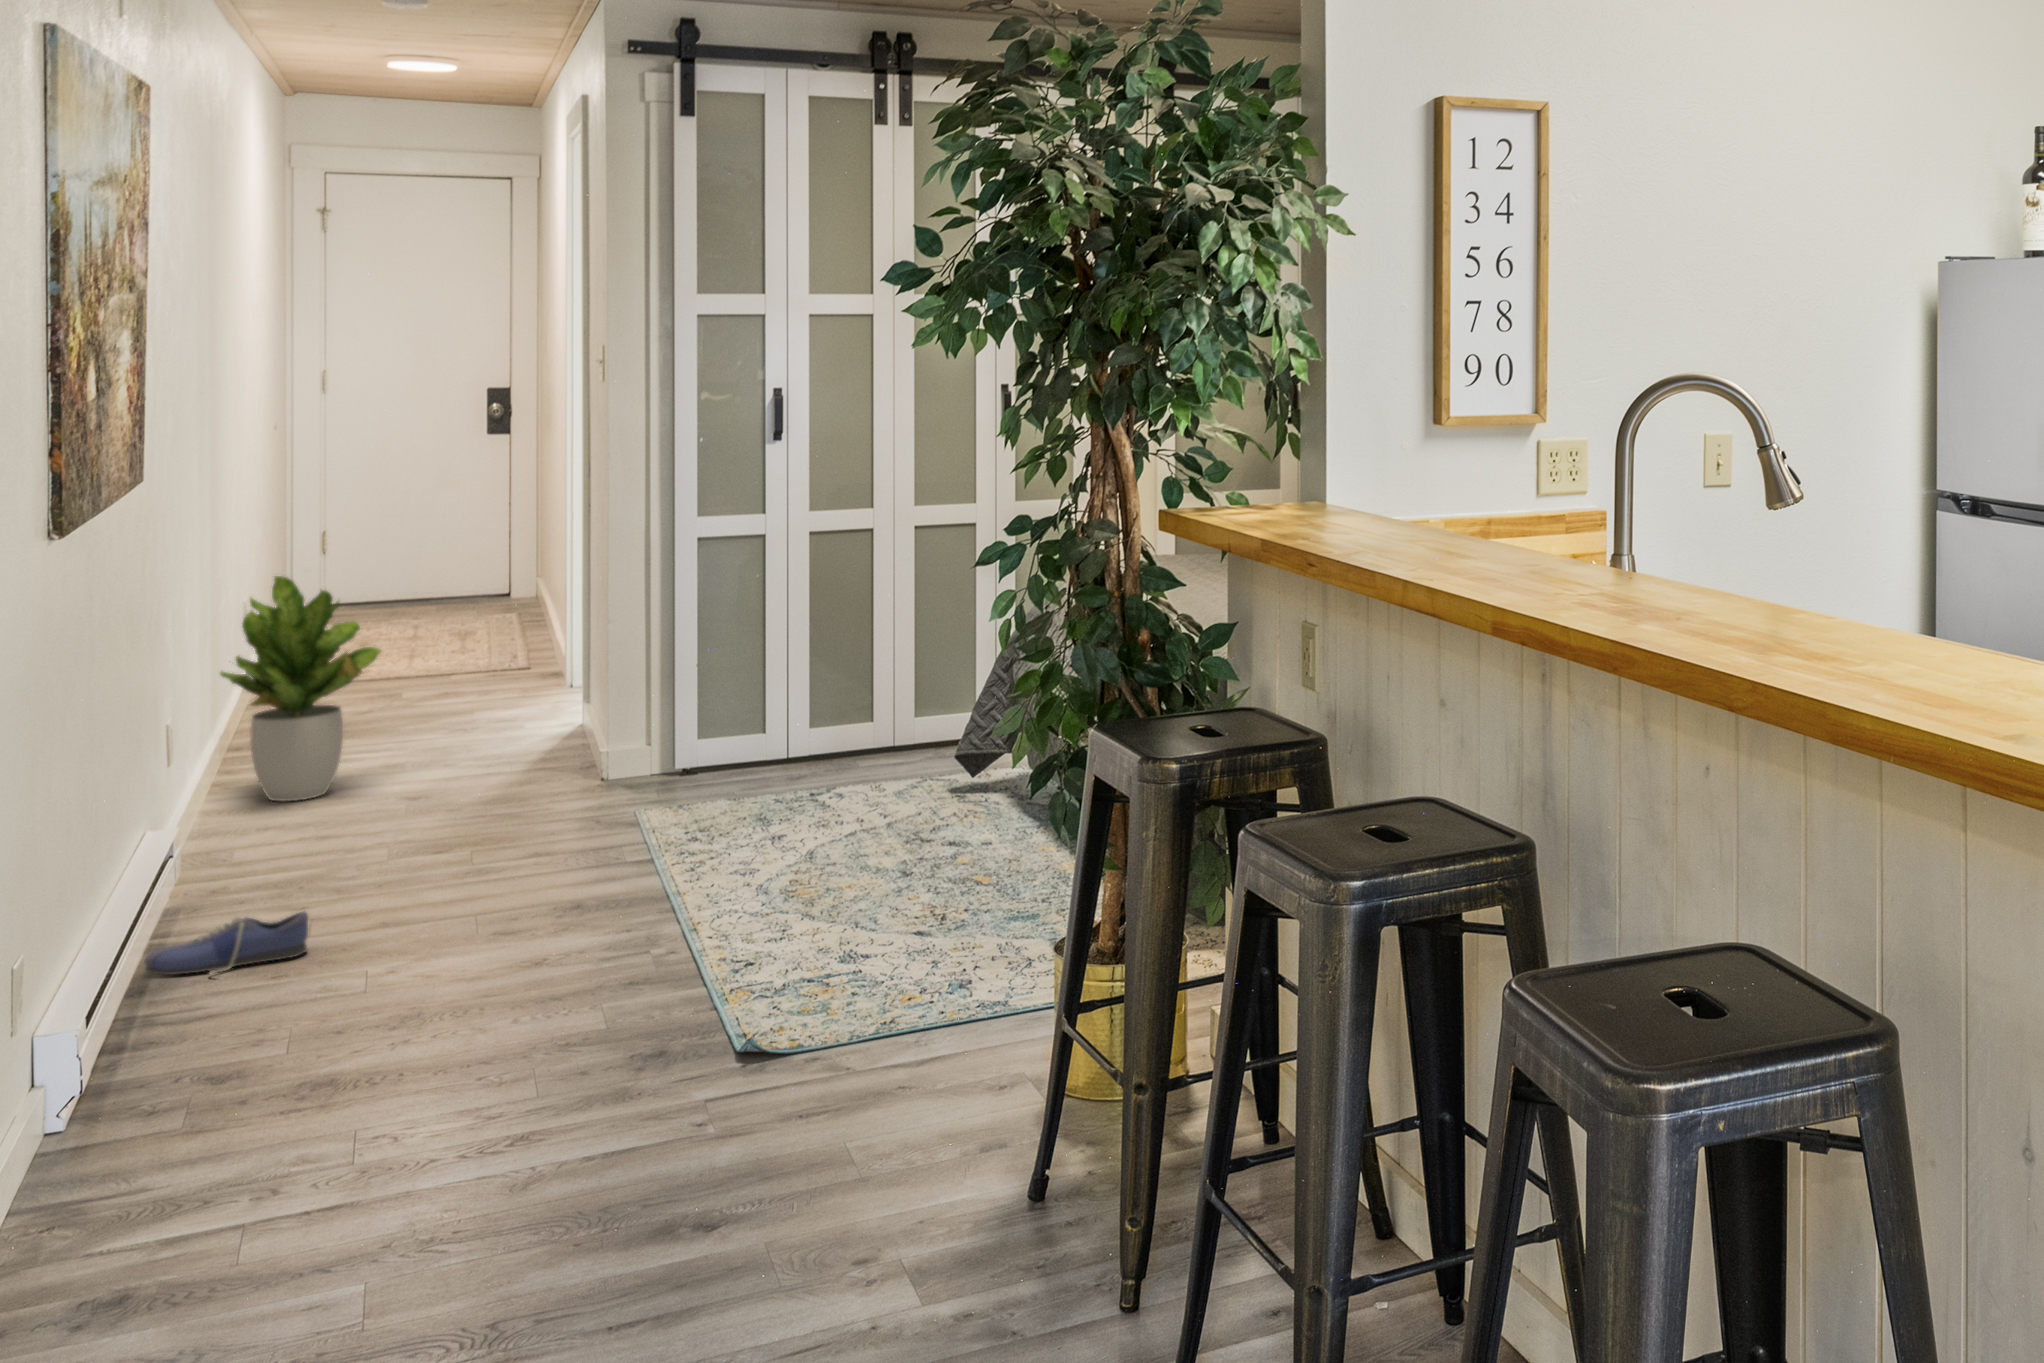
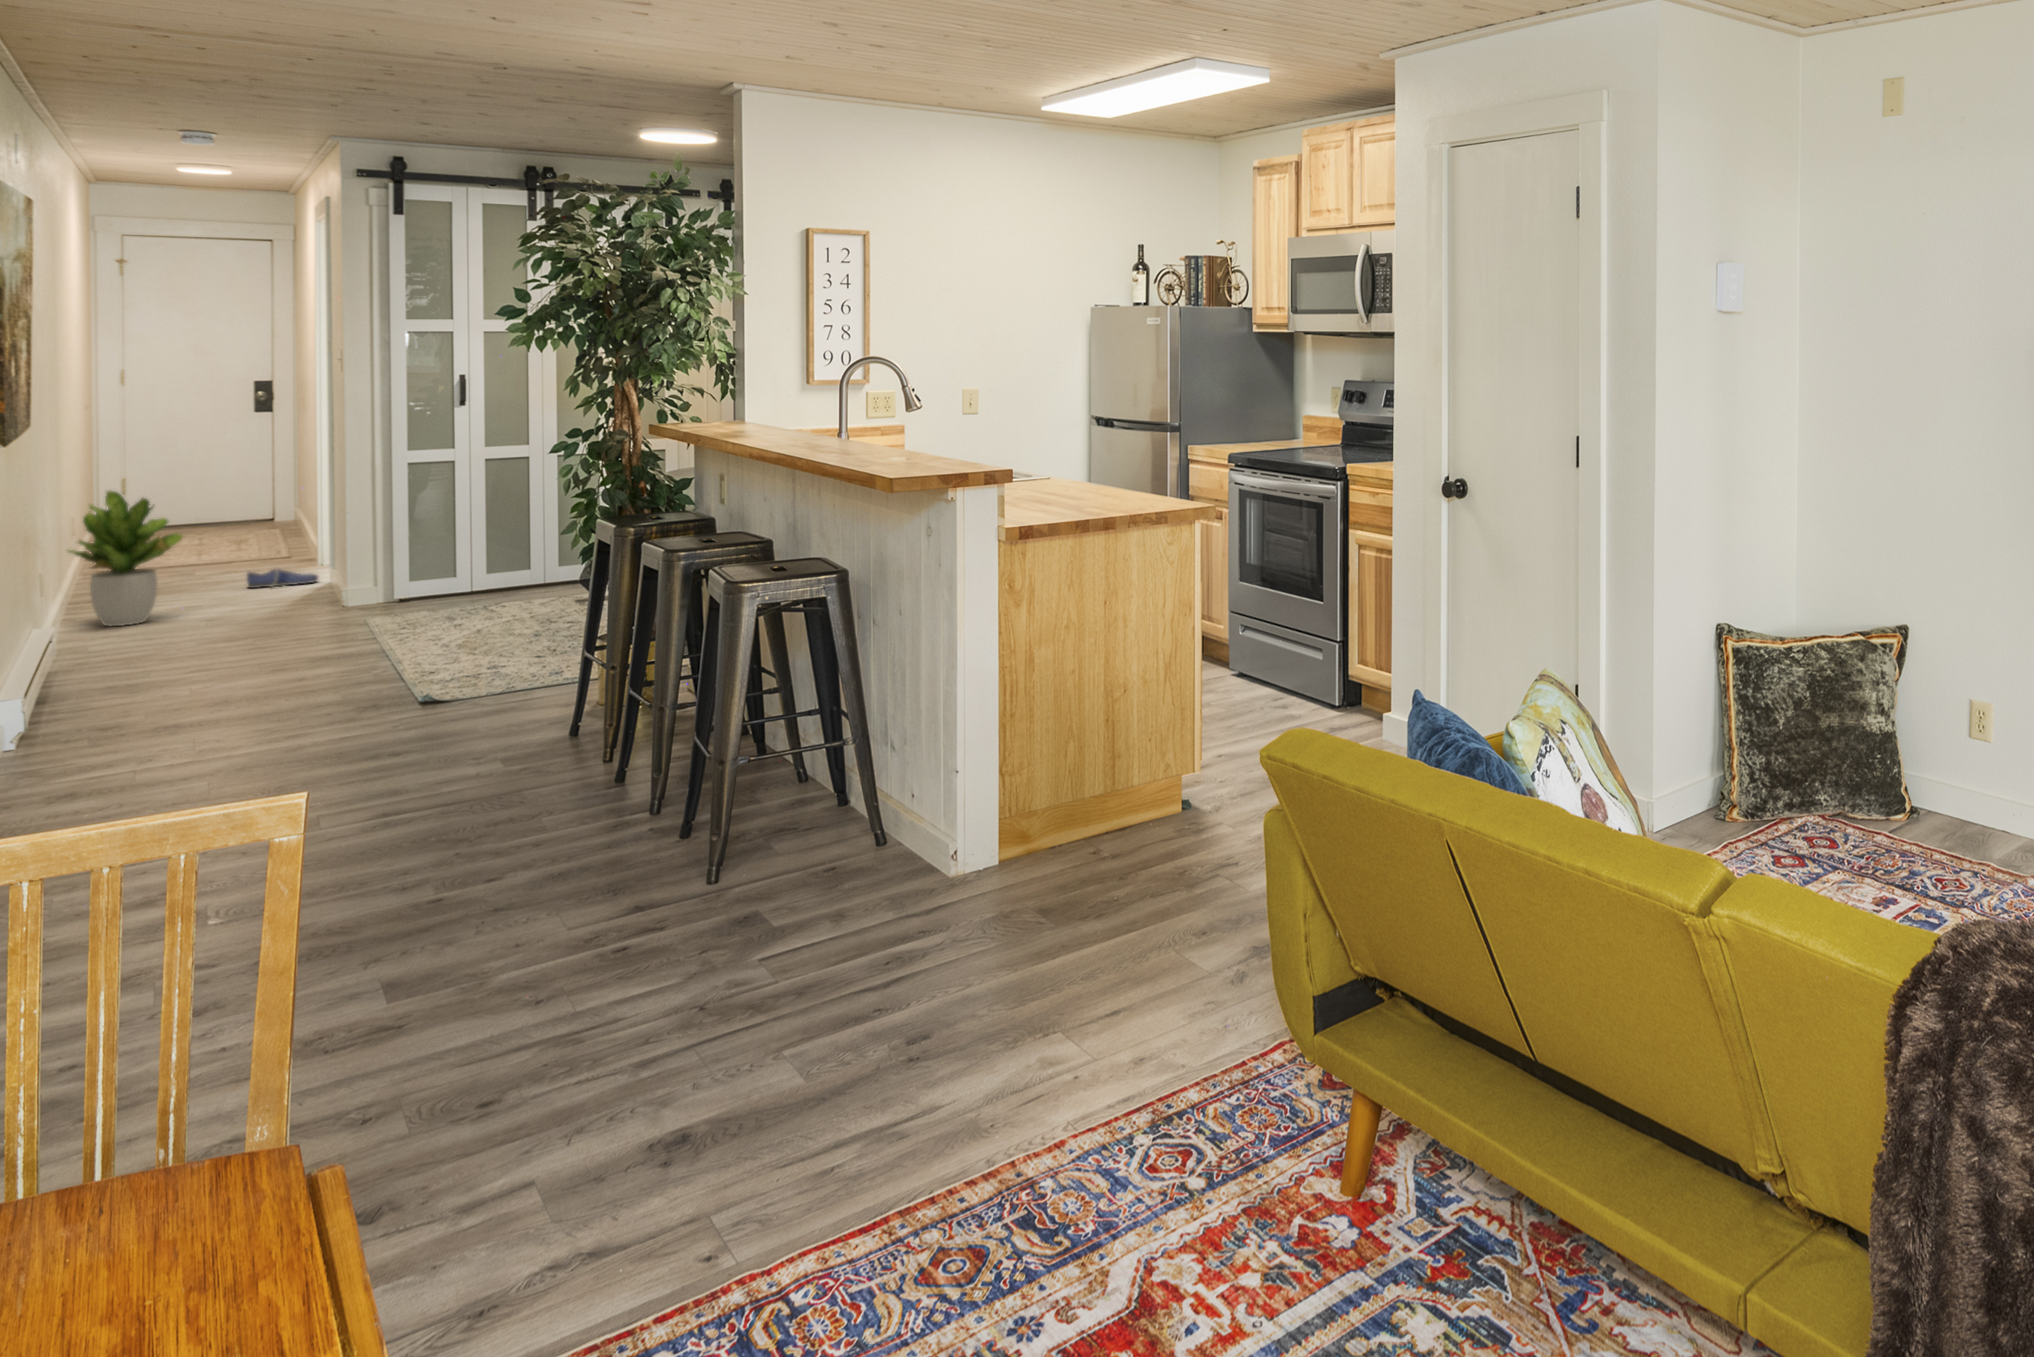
shoe: present [144,912,308,975] -> present [247,568,318,588]

